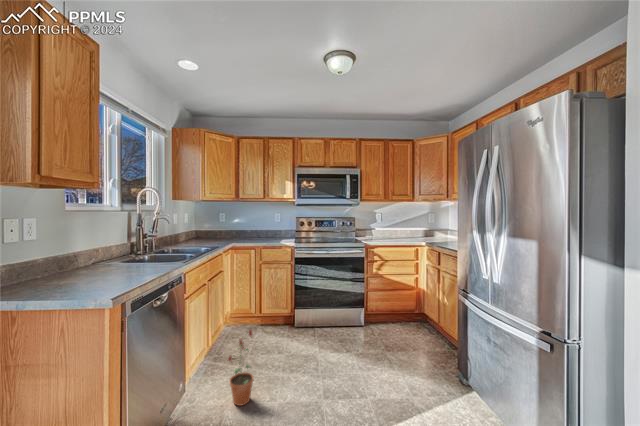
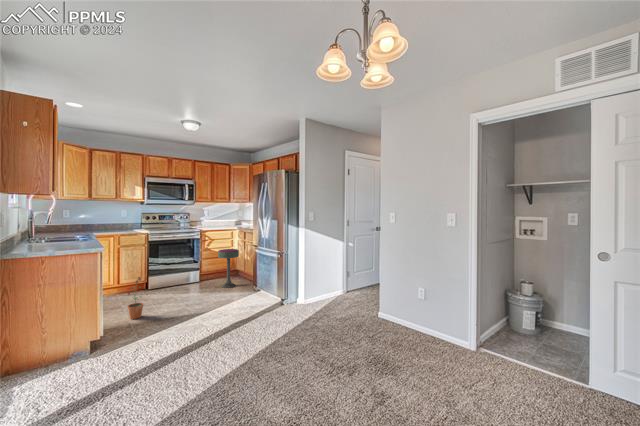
bar stool: none [390,282,427,357] -> present [218,249,239,288]

